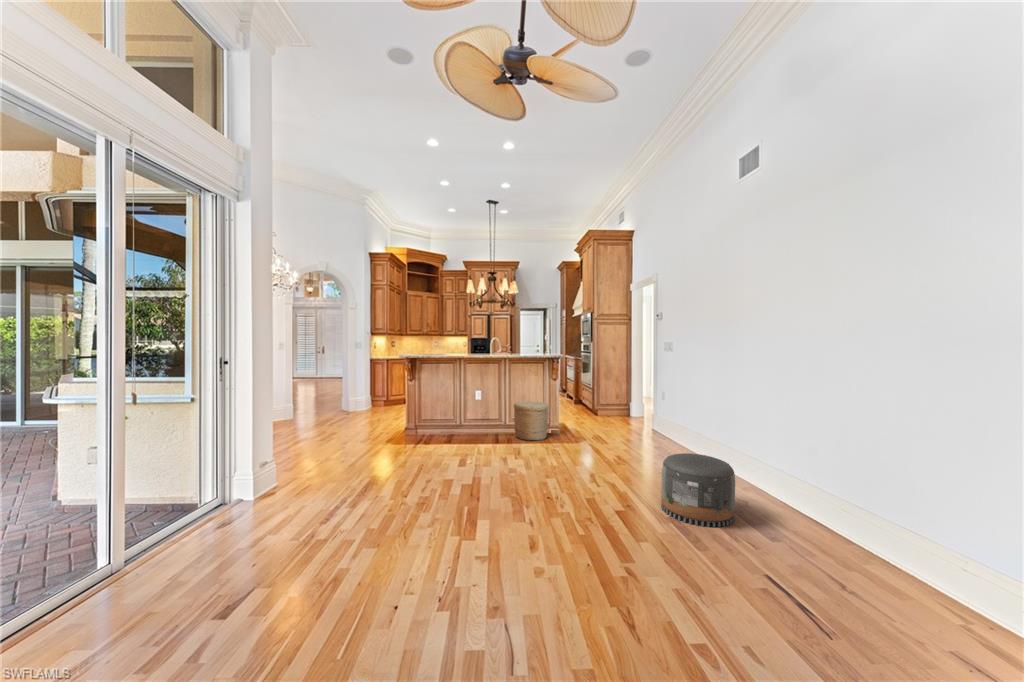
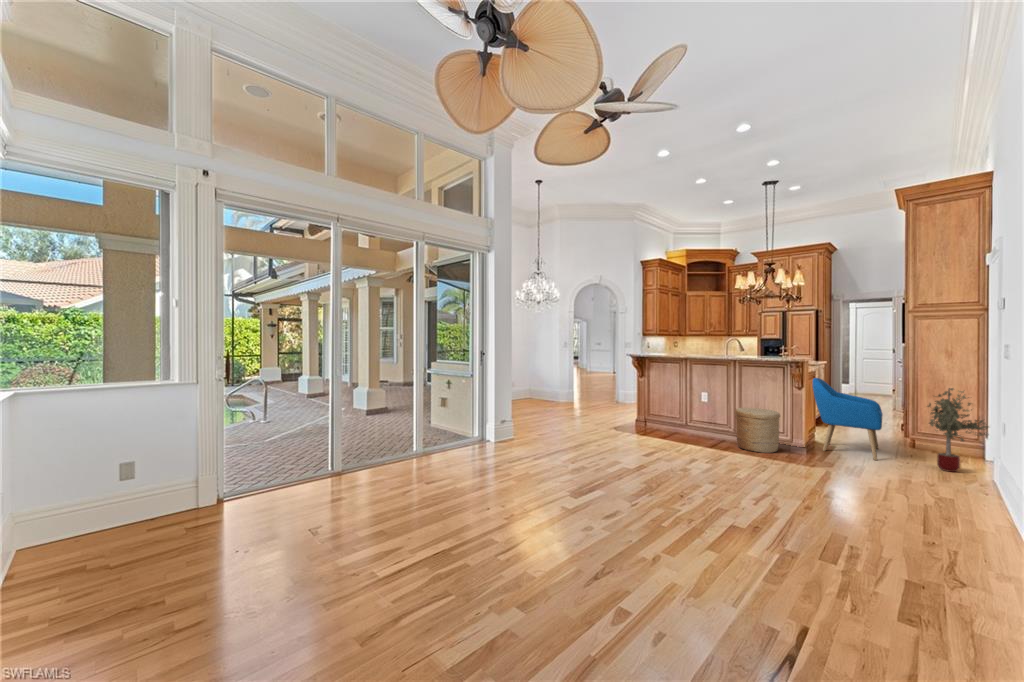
armchair: none [556,372,605,432] -> present [813,378,882,460]
potted tree: none [629,375,662,433] -> present [928,388,988,472]
pouf: present [661,453,735,527] -> none [794,473,899,569]

